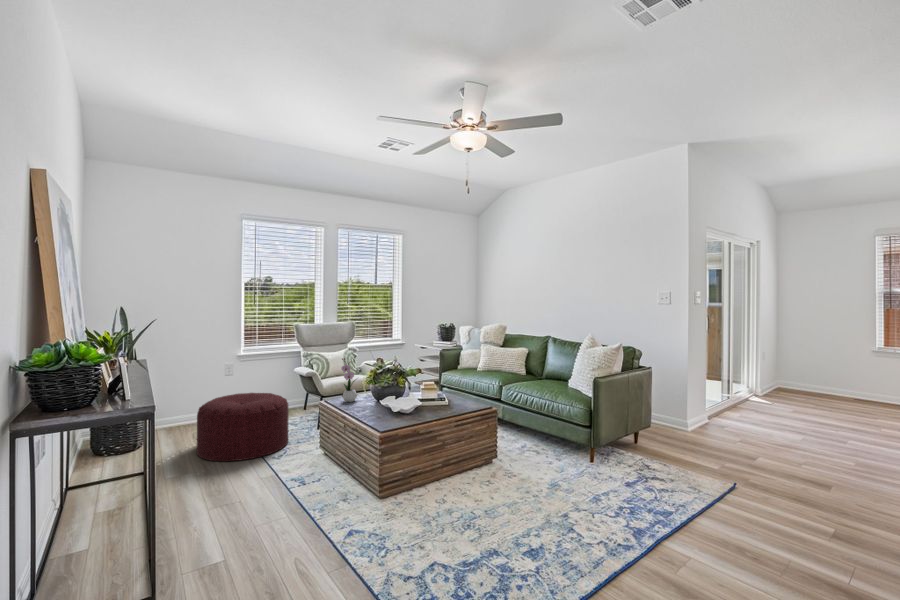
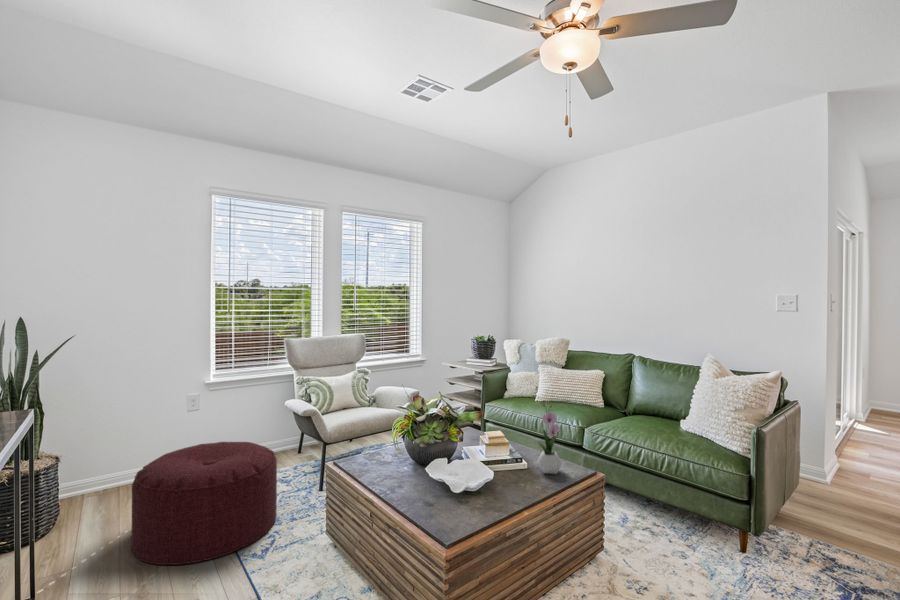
flower arrangement: present [341,358,357,402] -> present [537,401,562,474]

